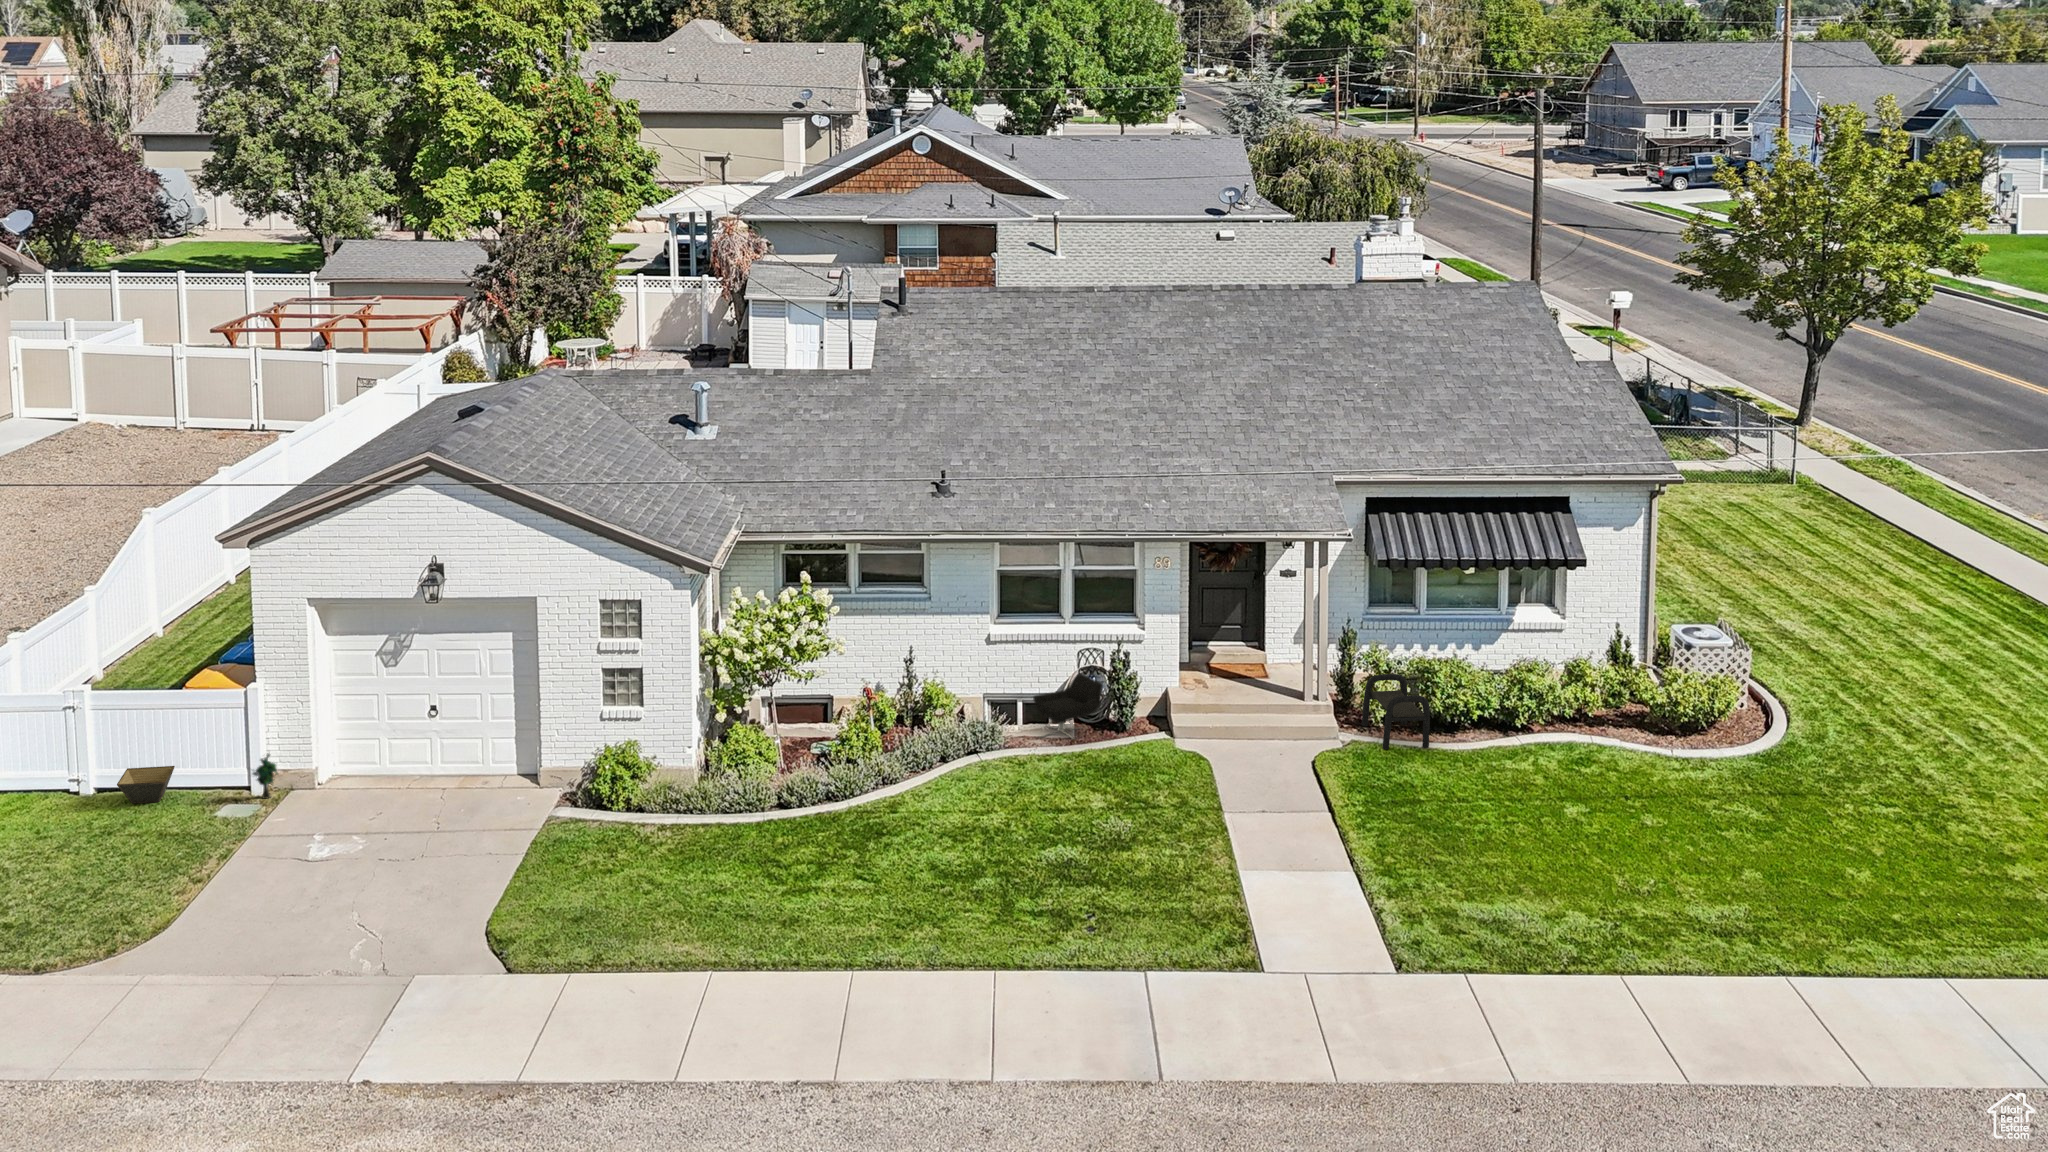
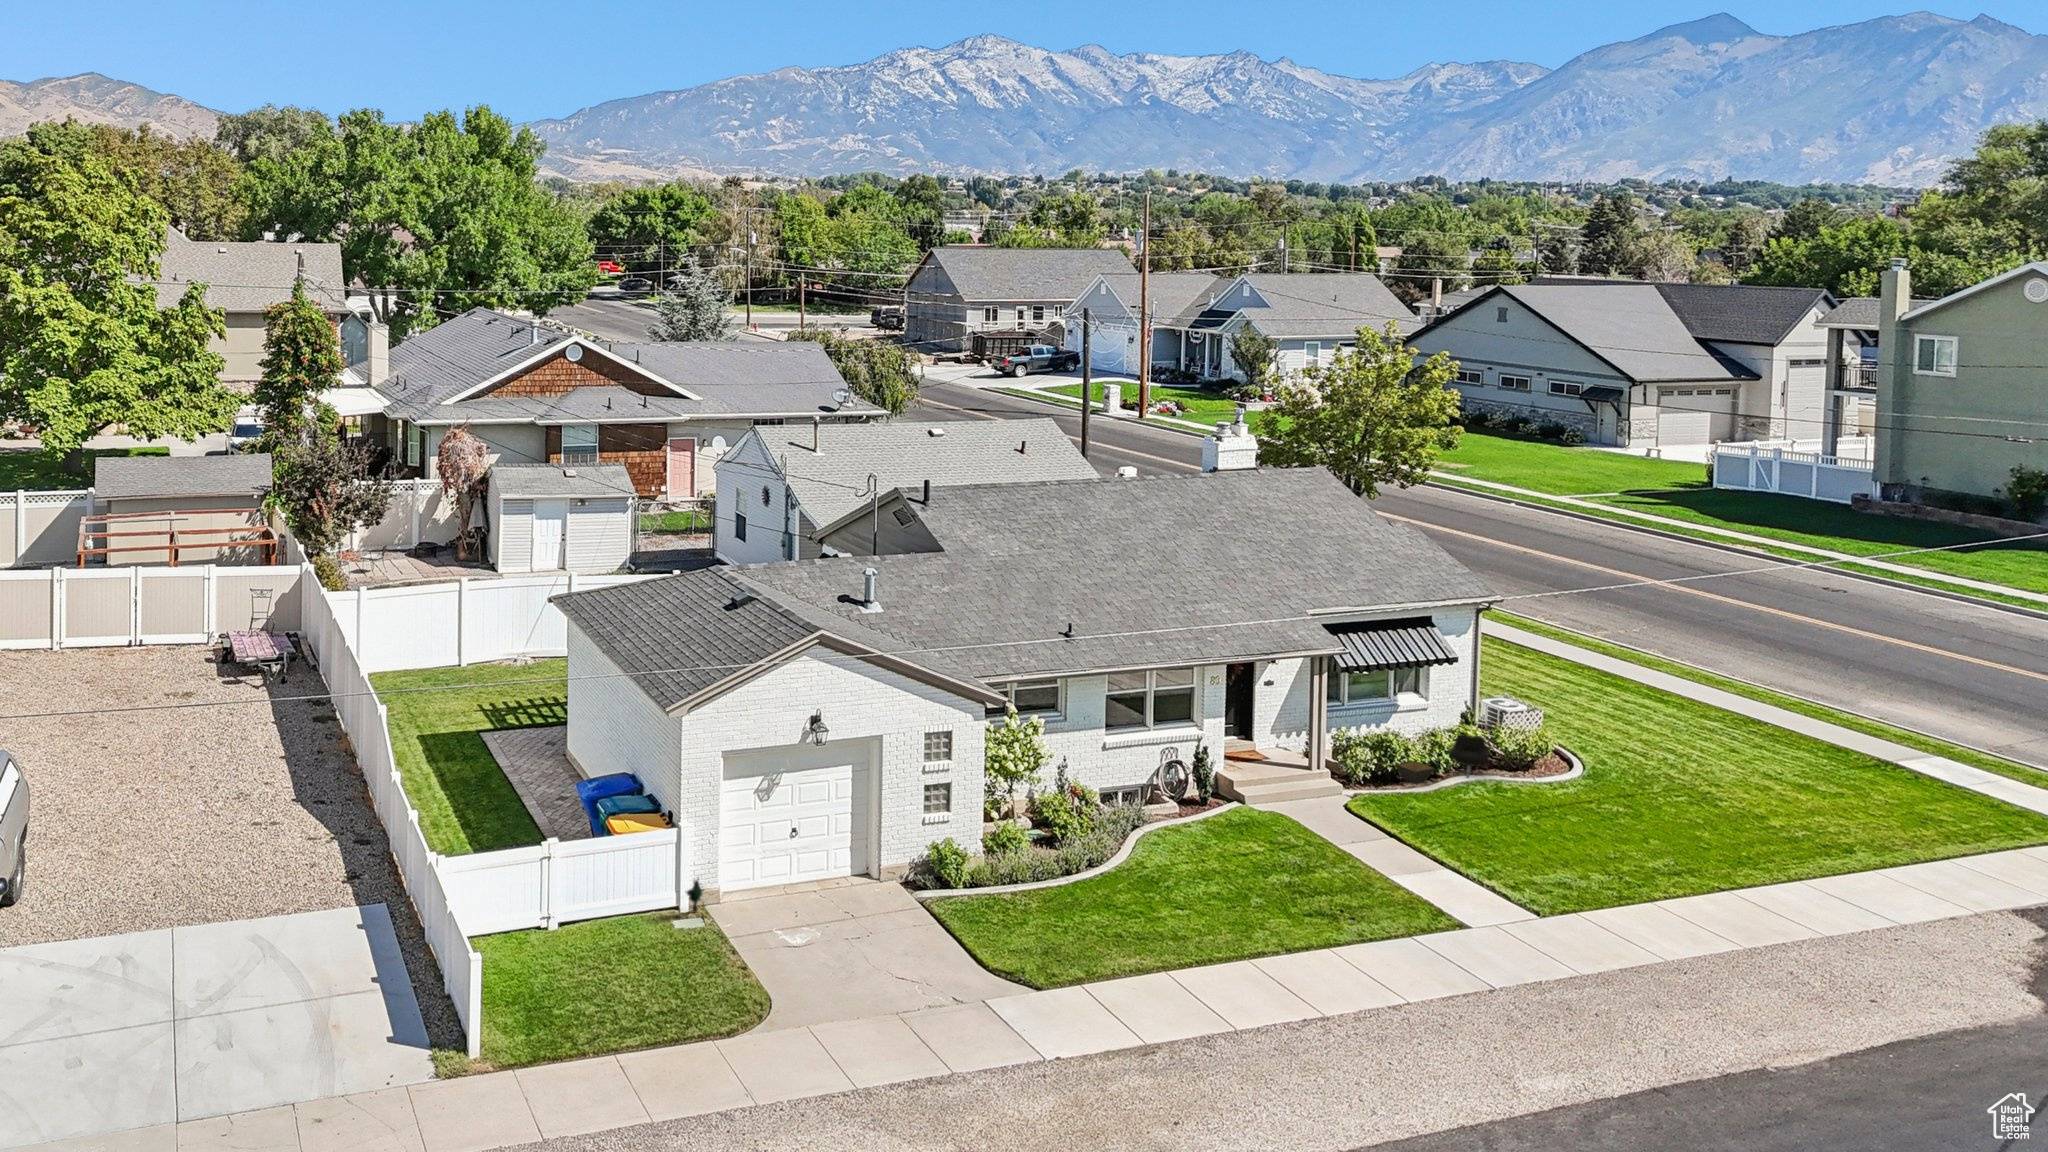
lounge chair: present [1033,674,1103,738] -> present [1450,734,1489,777]
bench: present [1362,674,1430,749] -> none [1340,745,1397,795]
basket: present [117,766,175,803] -> present [1396,761,1435,783]

